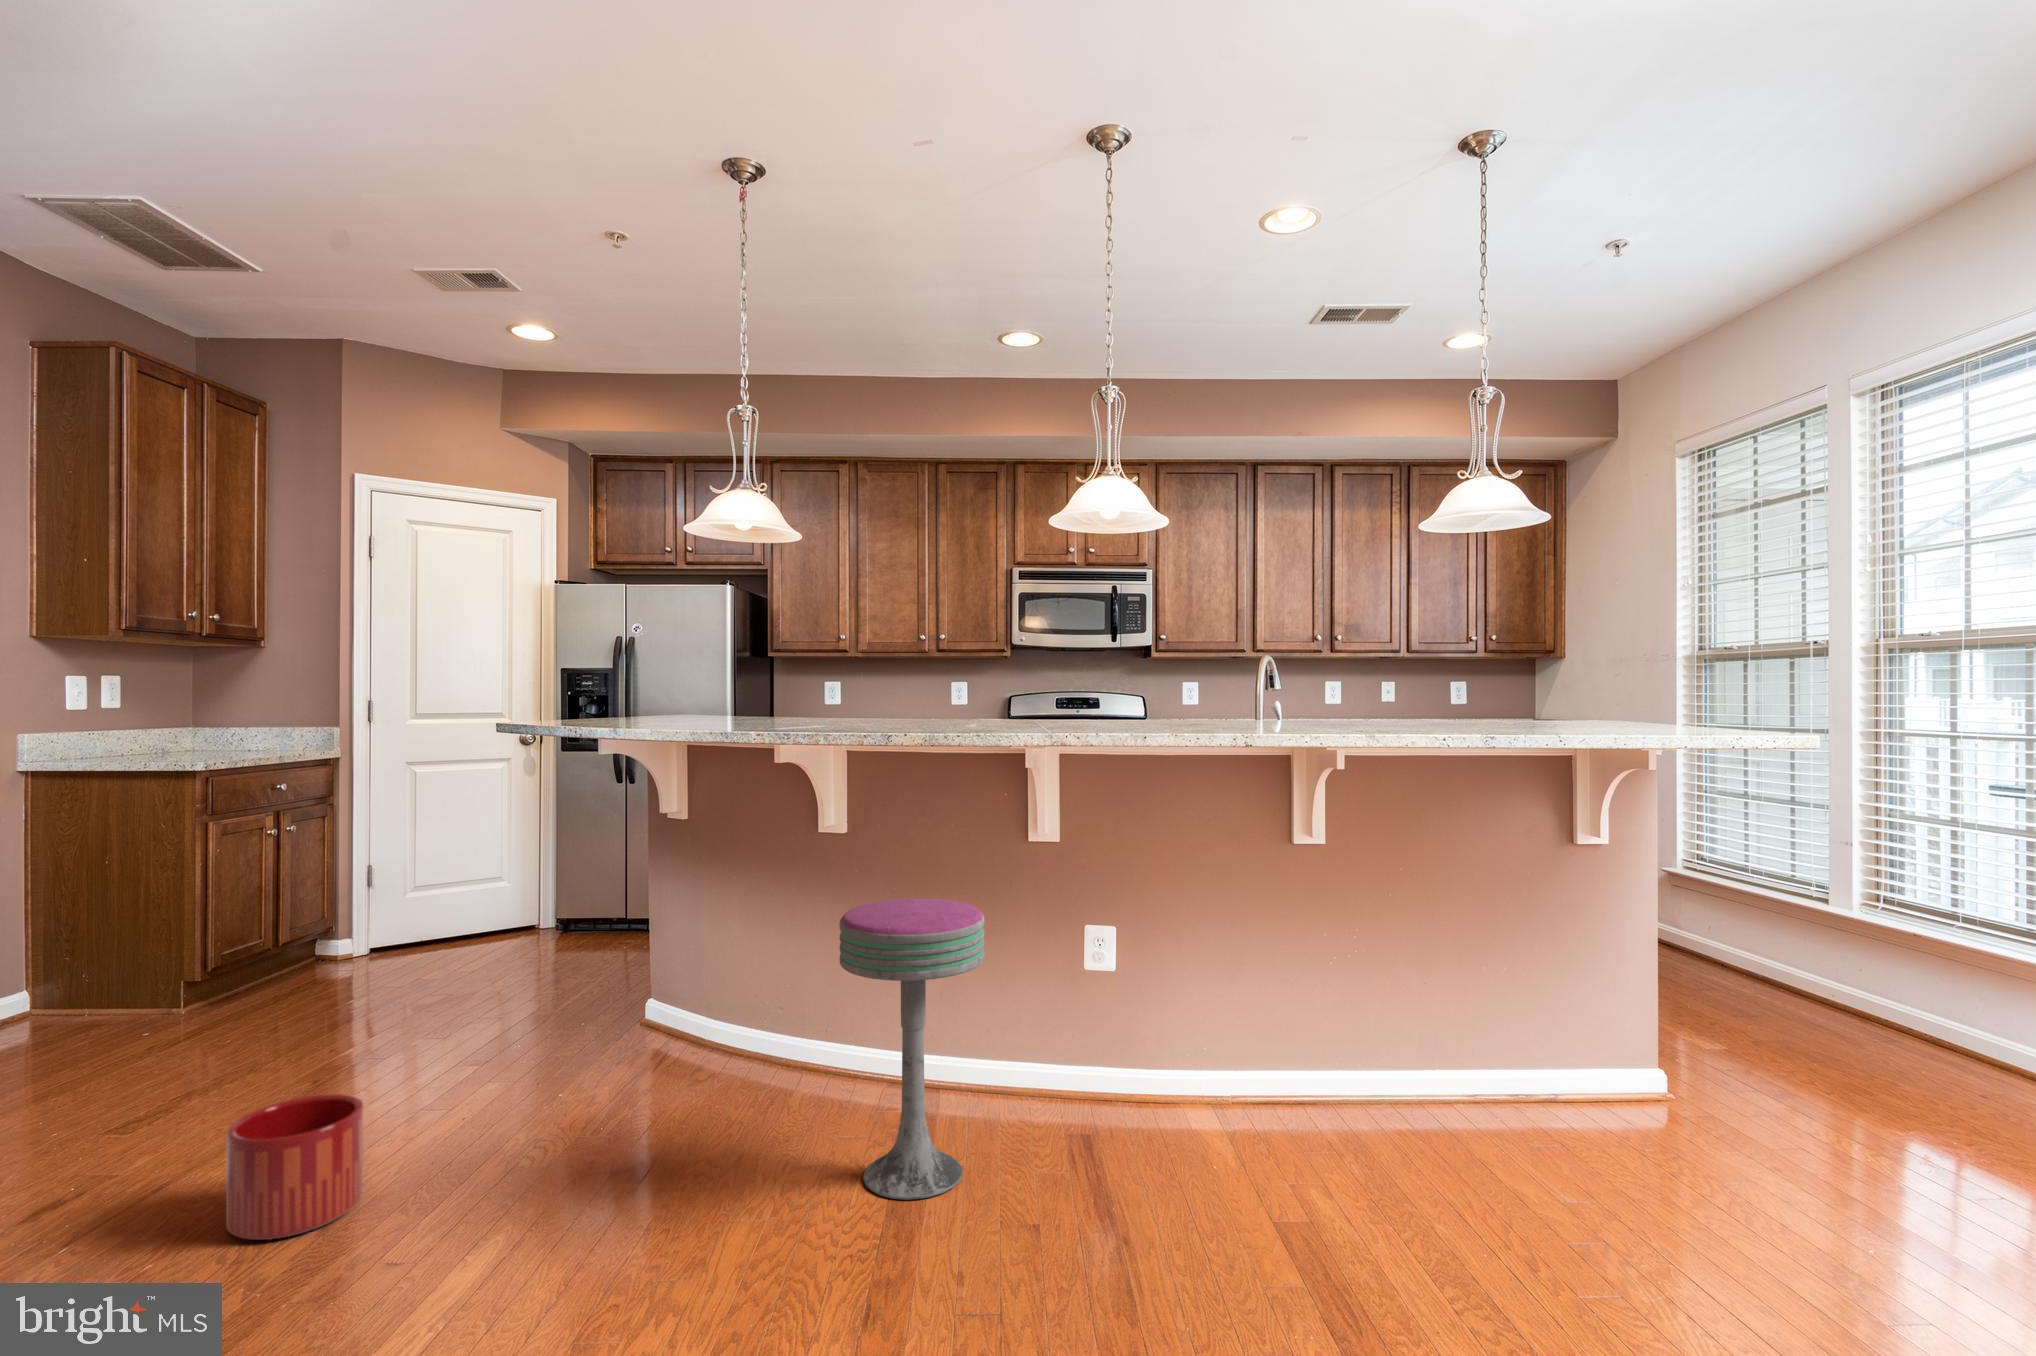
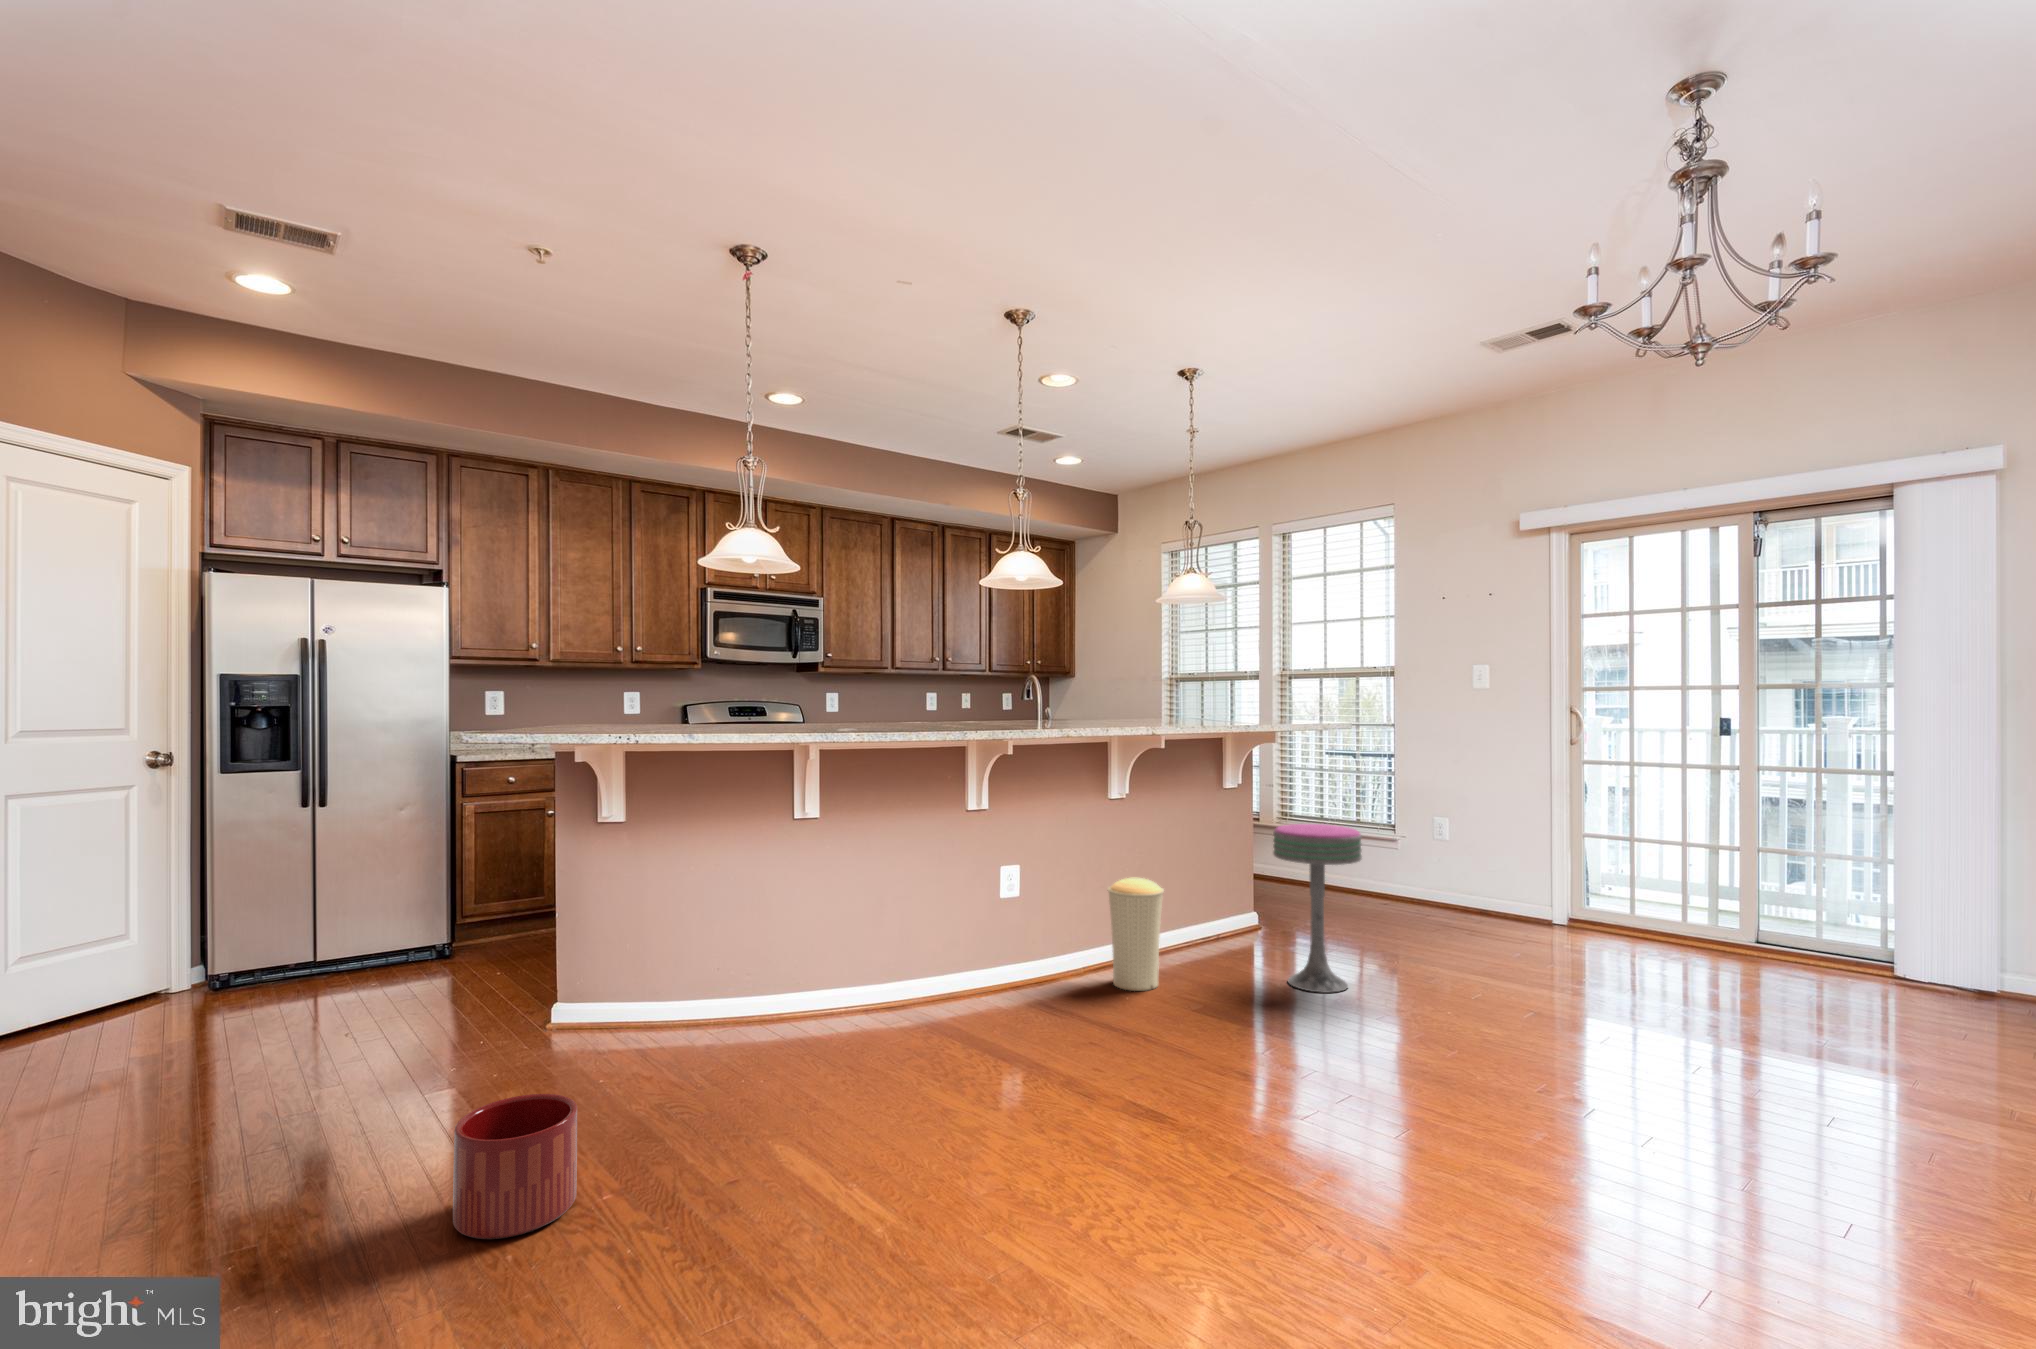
bar stool: present [839,898,985,1200] -> present [1273,824,1362,993]
trash can: none [1257,971,1350,1156] -> present [1108,878,1164,991]

